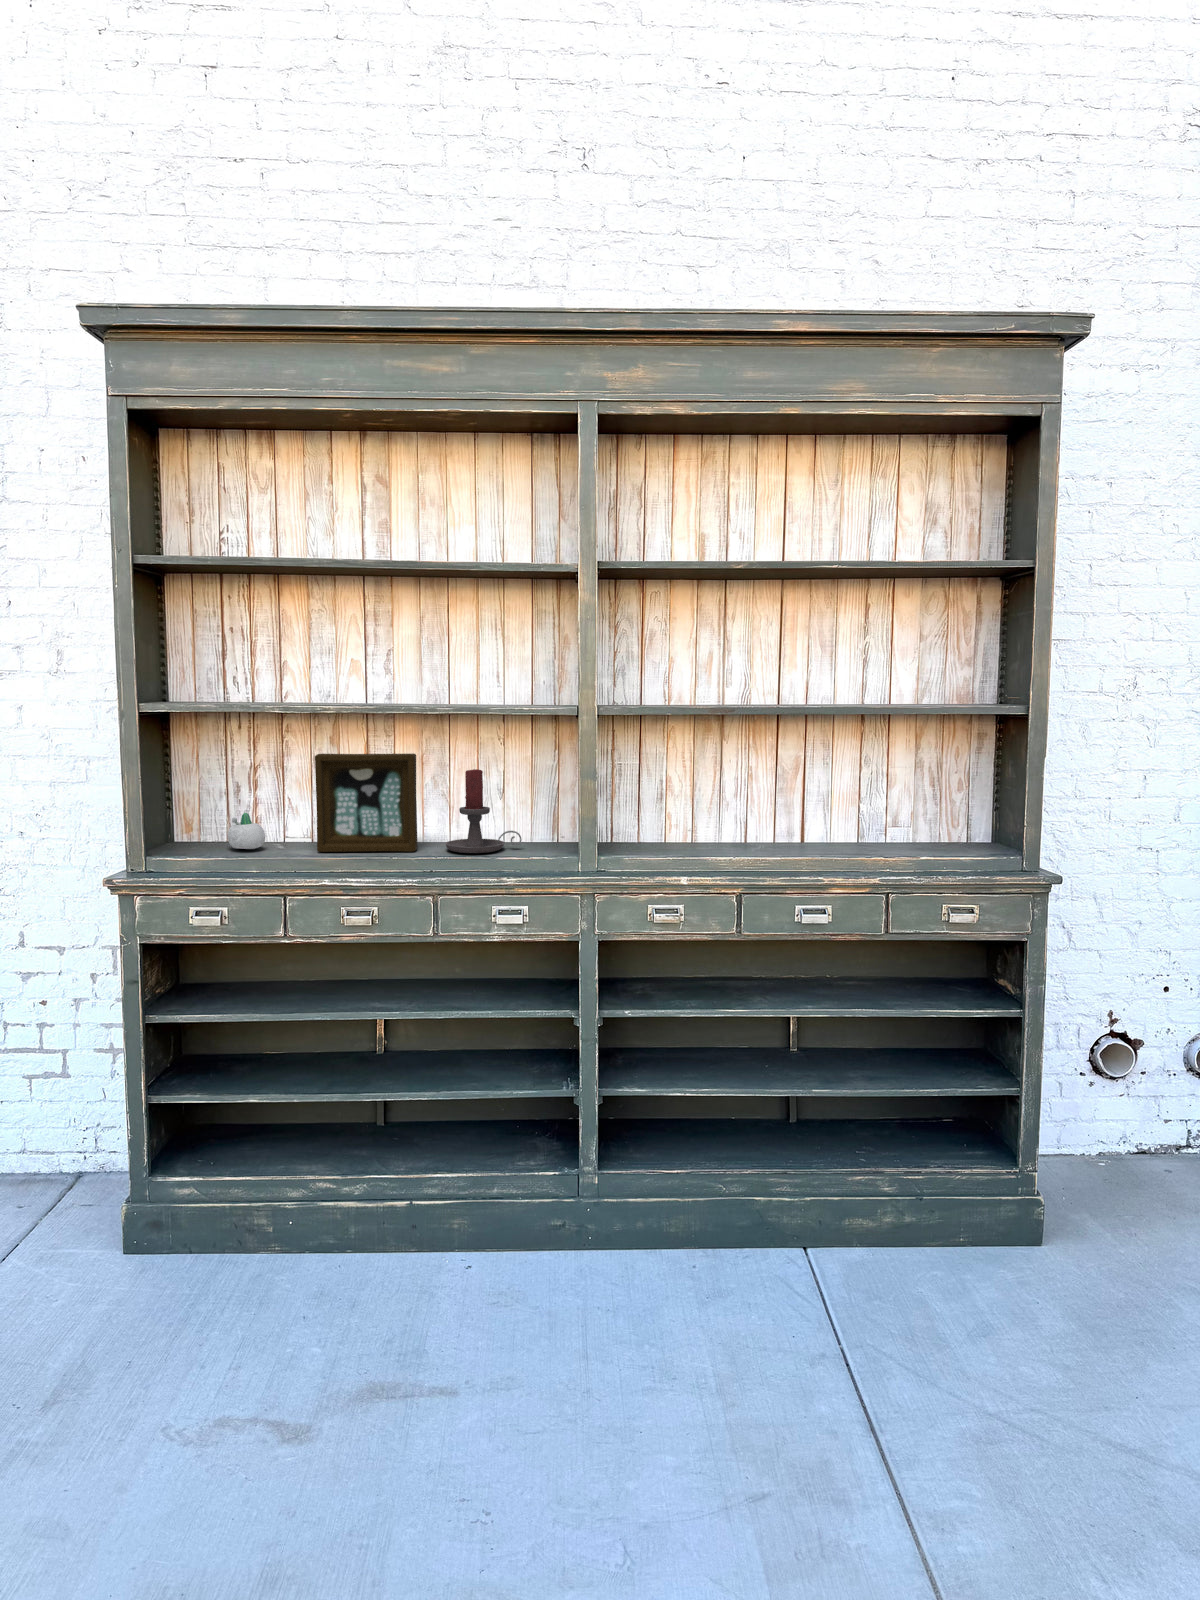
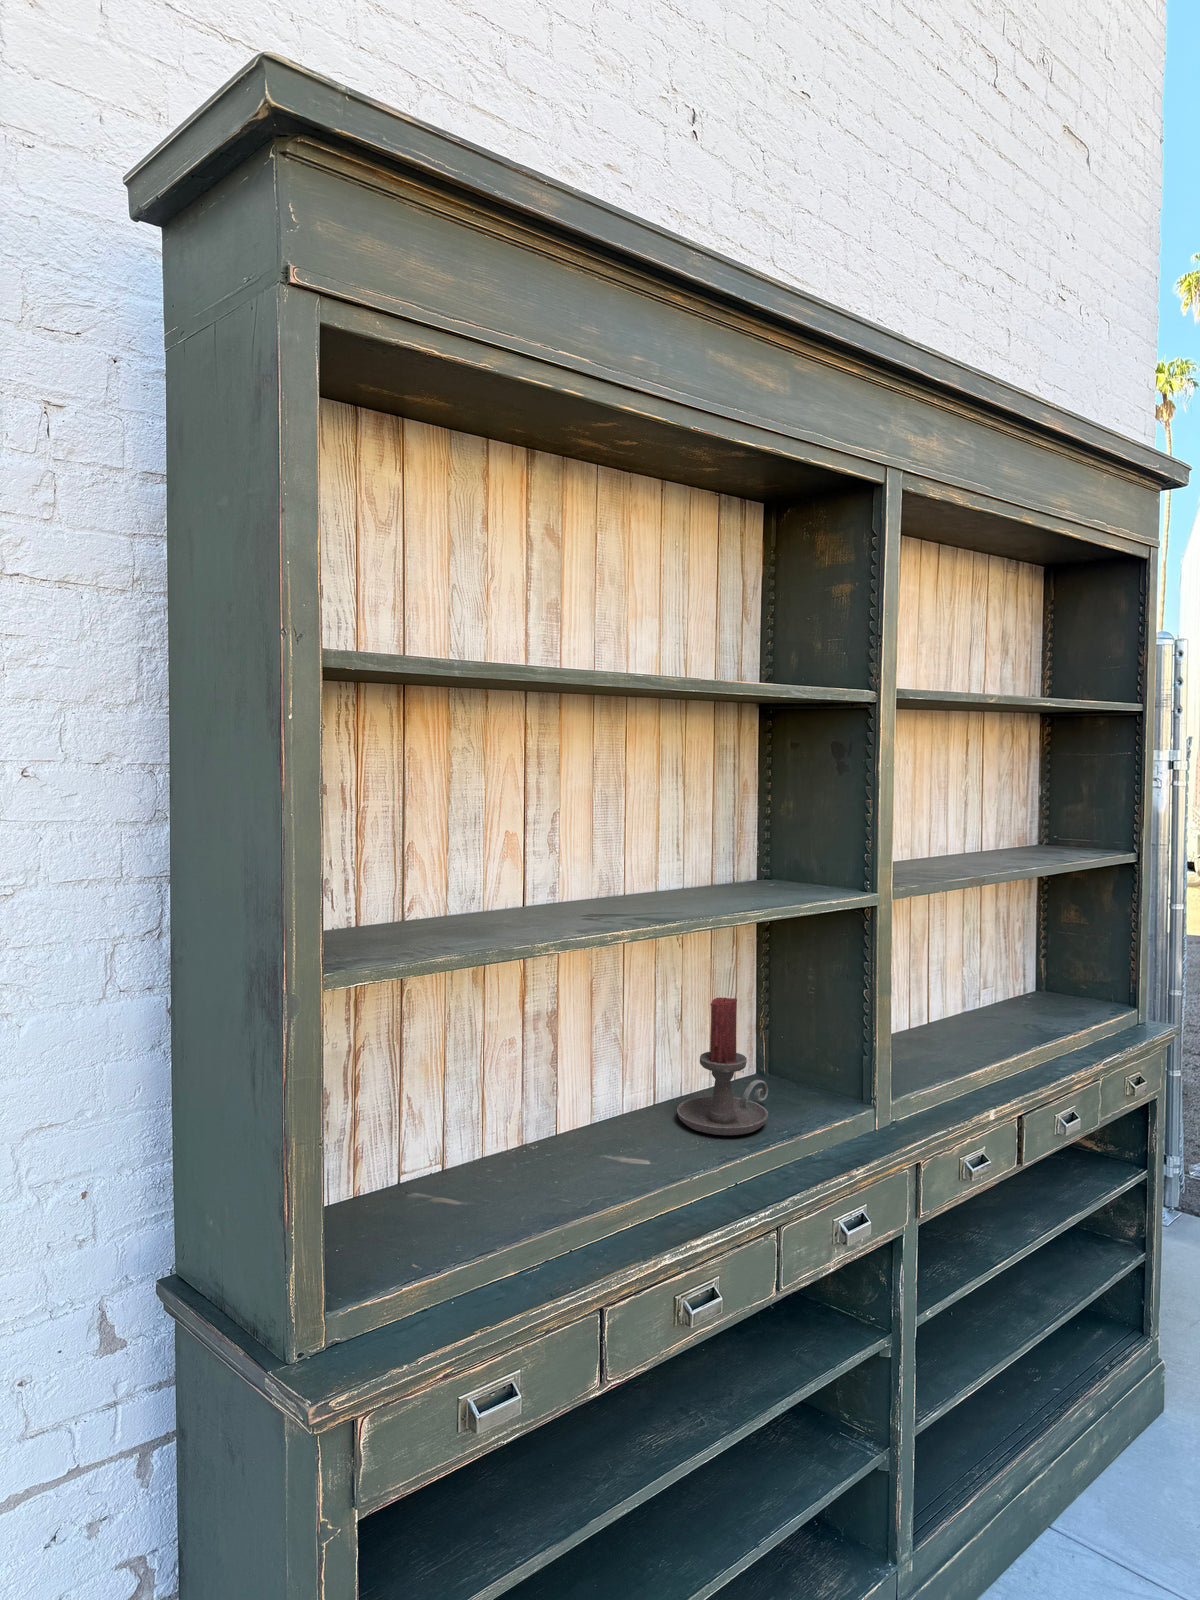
picture frame: present [315,753,418,852] -> none [530,987,674,1196]
succulent planter: present [228,813,265,849] -> none [375,1154,457,1234]

